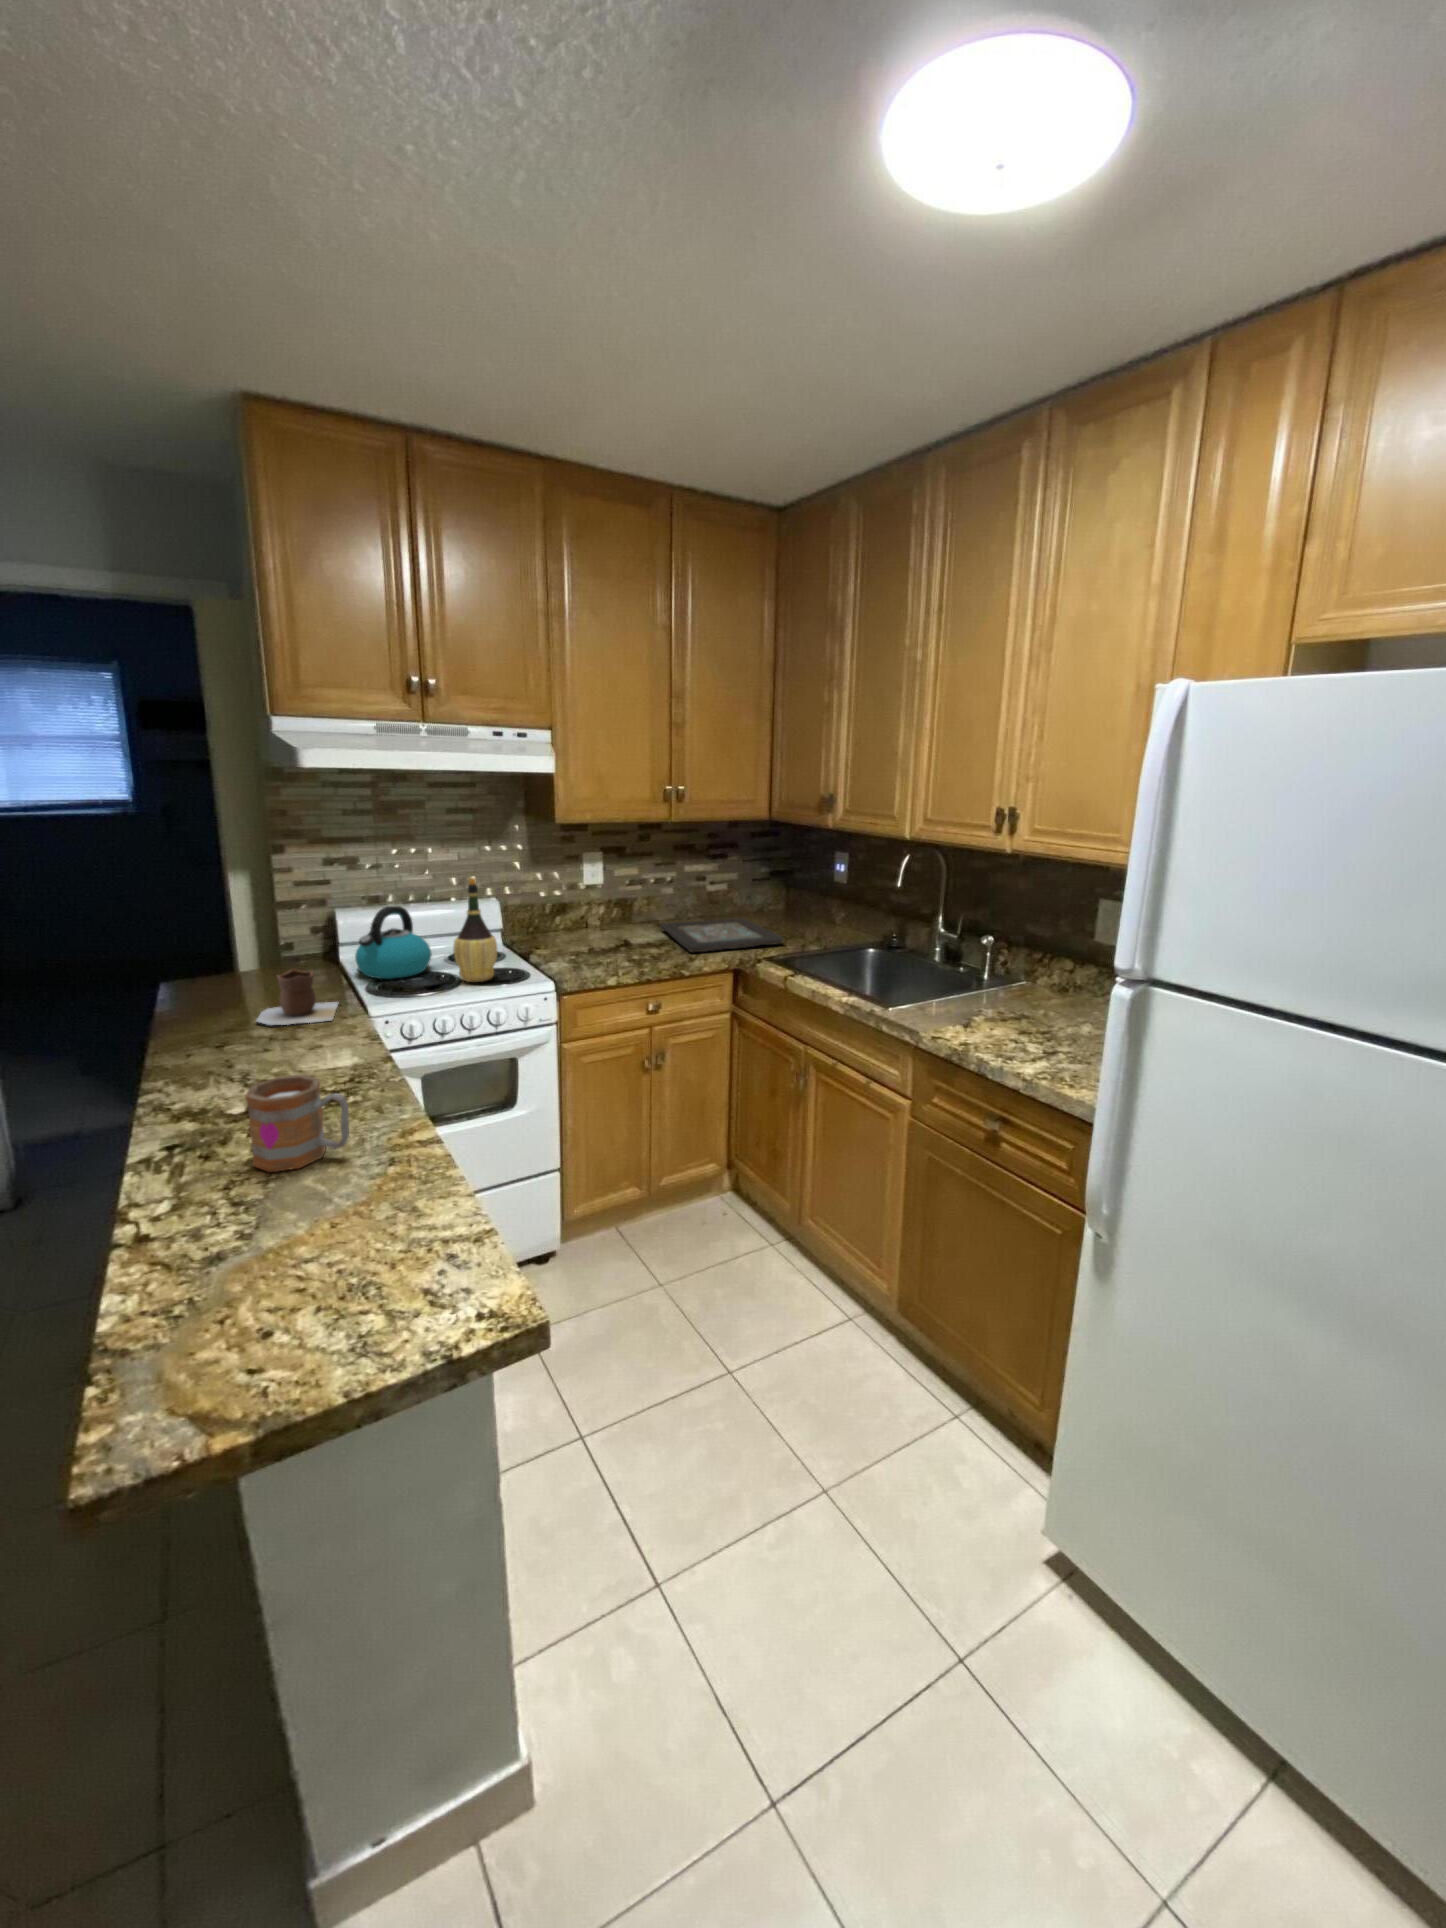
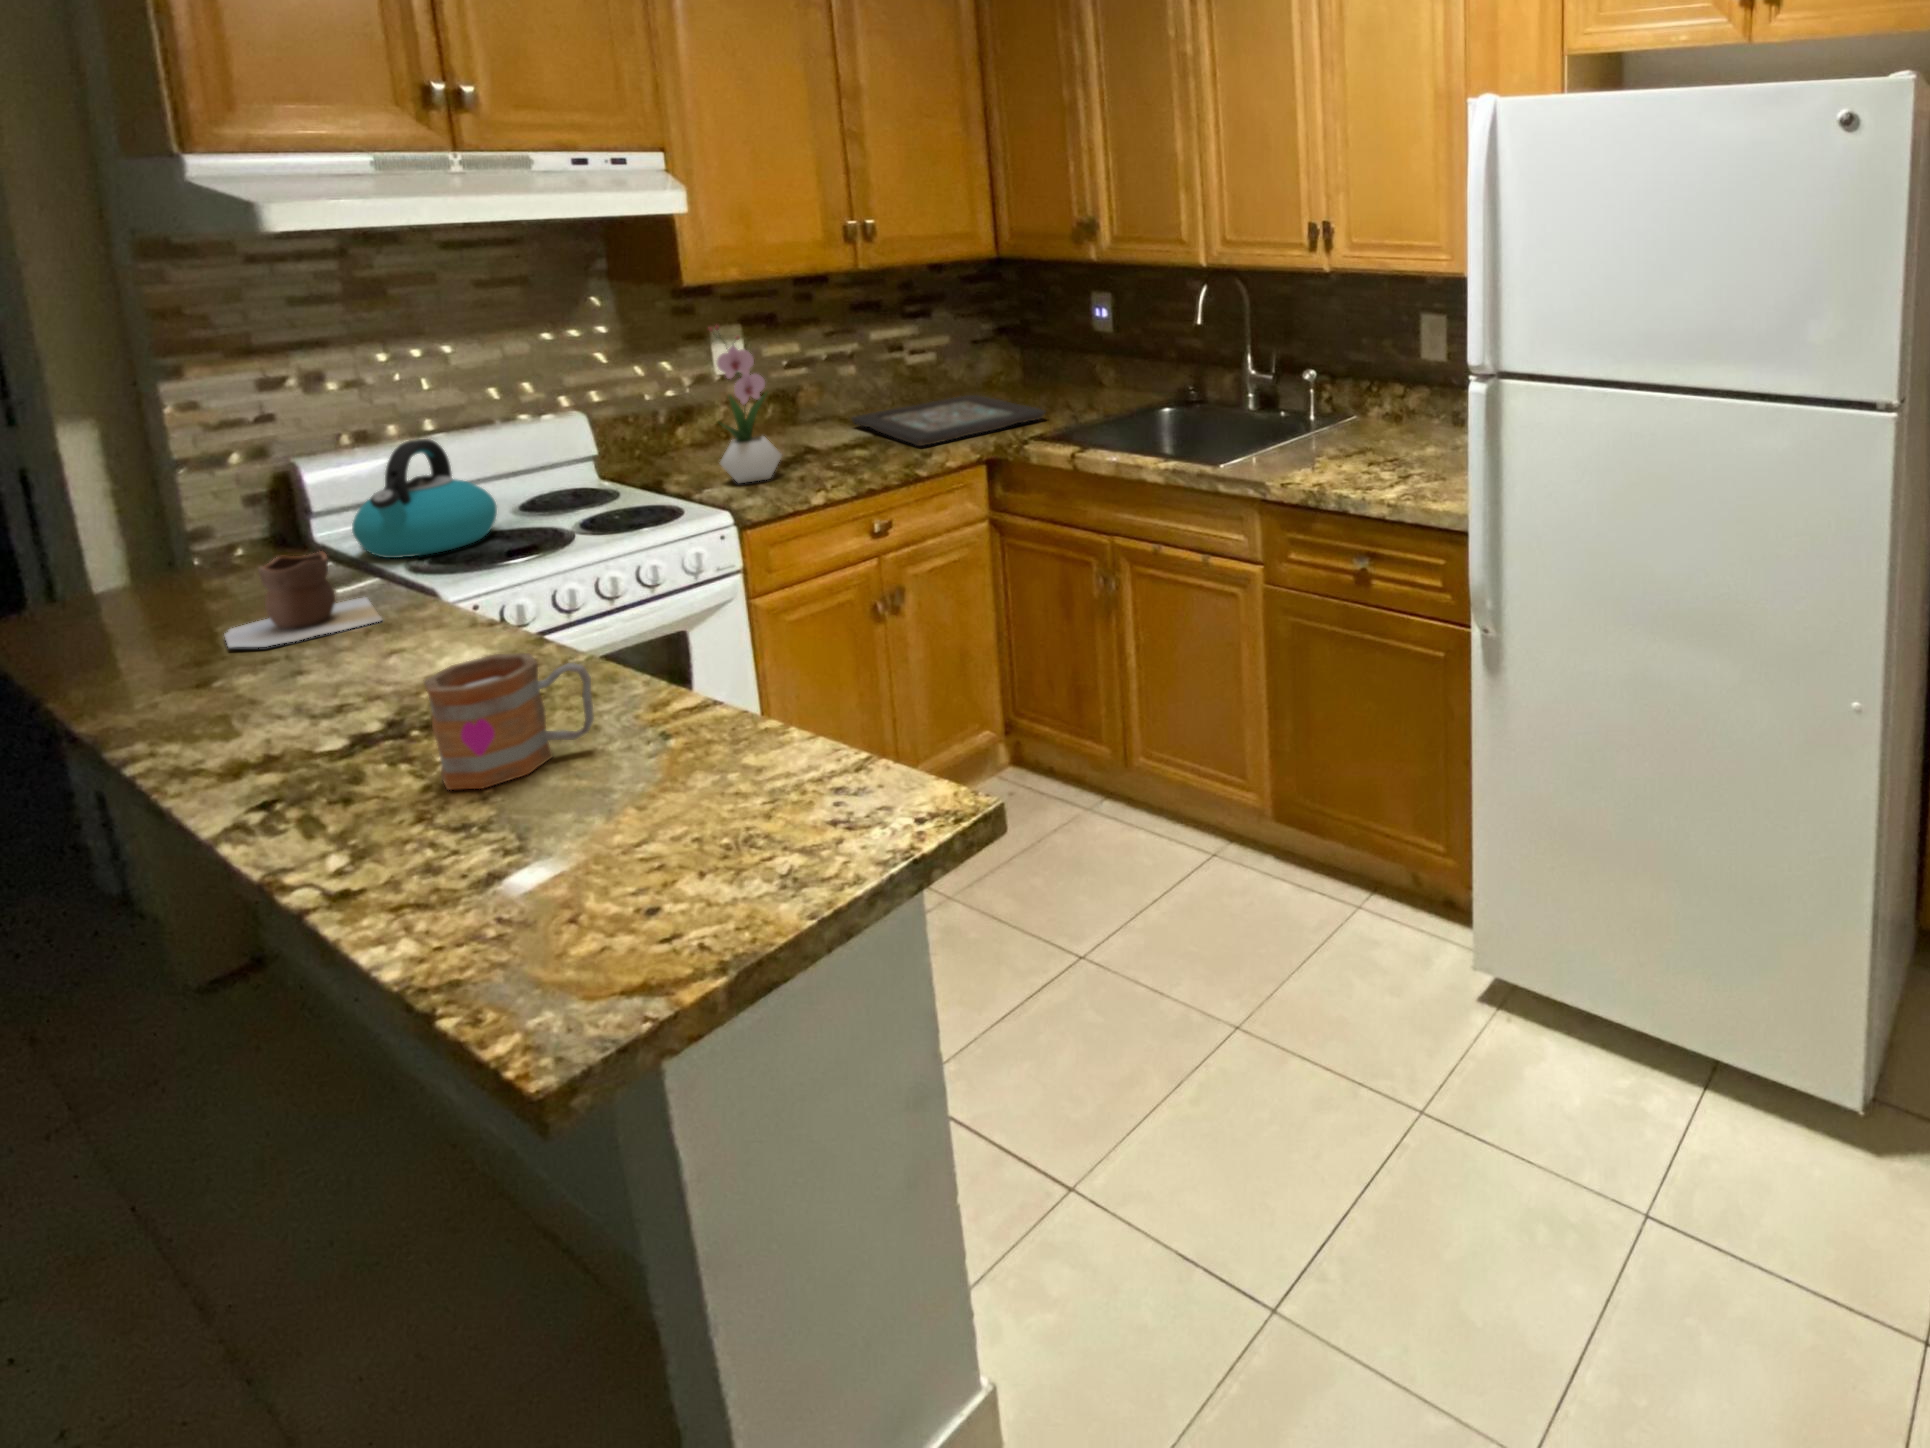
flower arrangement: none [561,851,601,961] -> present [709,326,782,483]
wine bottle: present [453,877,497,982] -> none [552,377,630,534]

